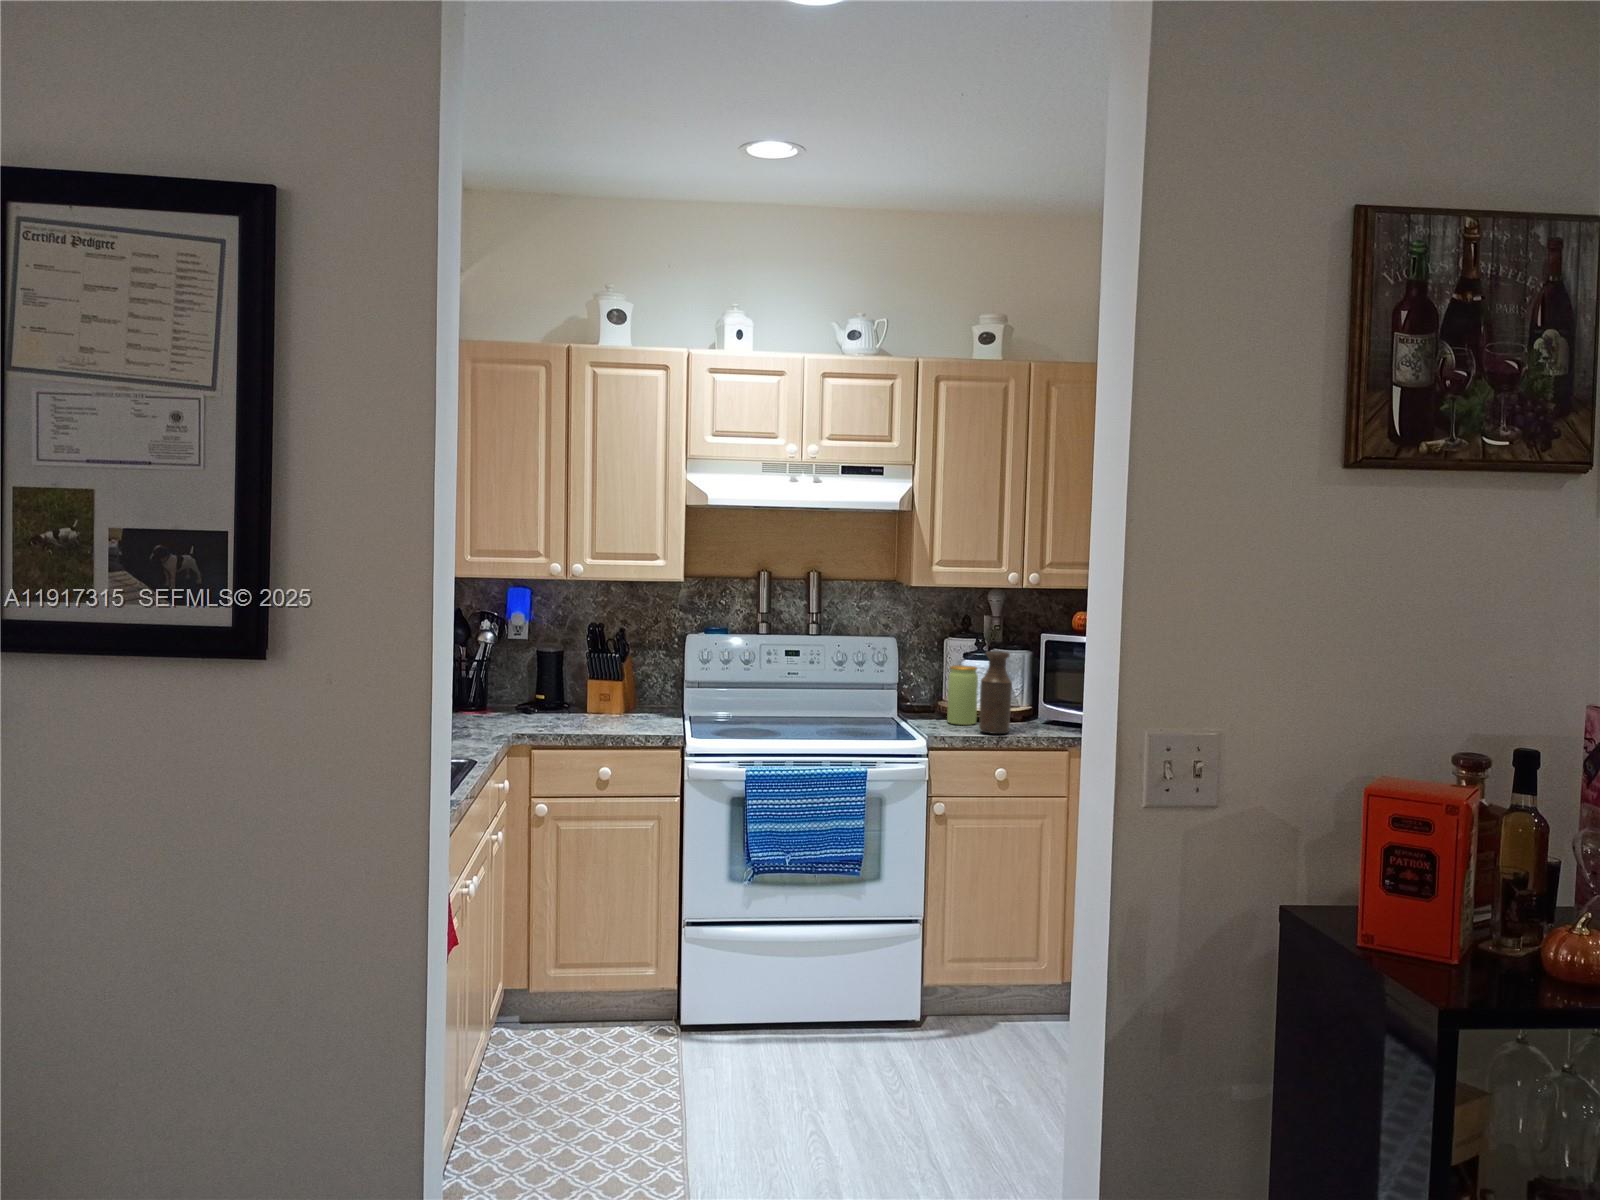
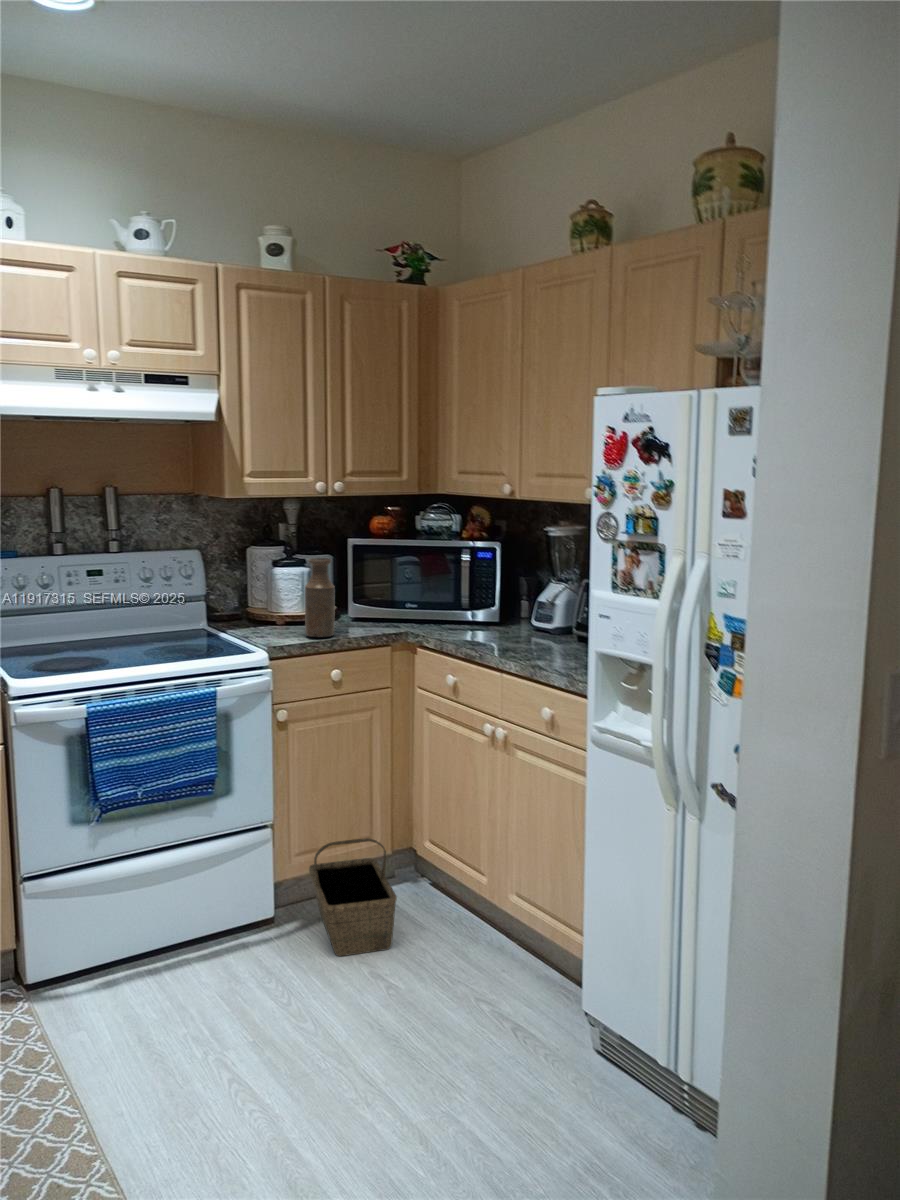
jar: present [947,665,978,725] -> none [265,573,294,631]
basket: none [955,947,1036,1072] -> present [309,838,397,956]

